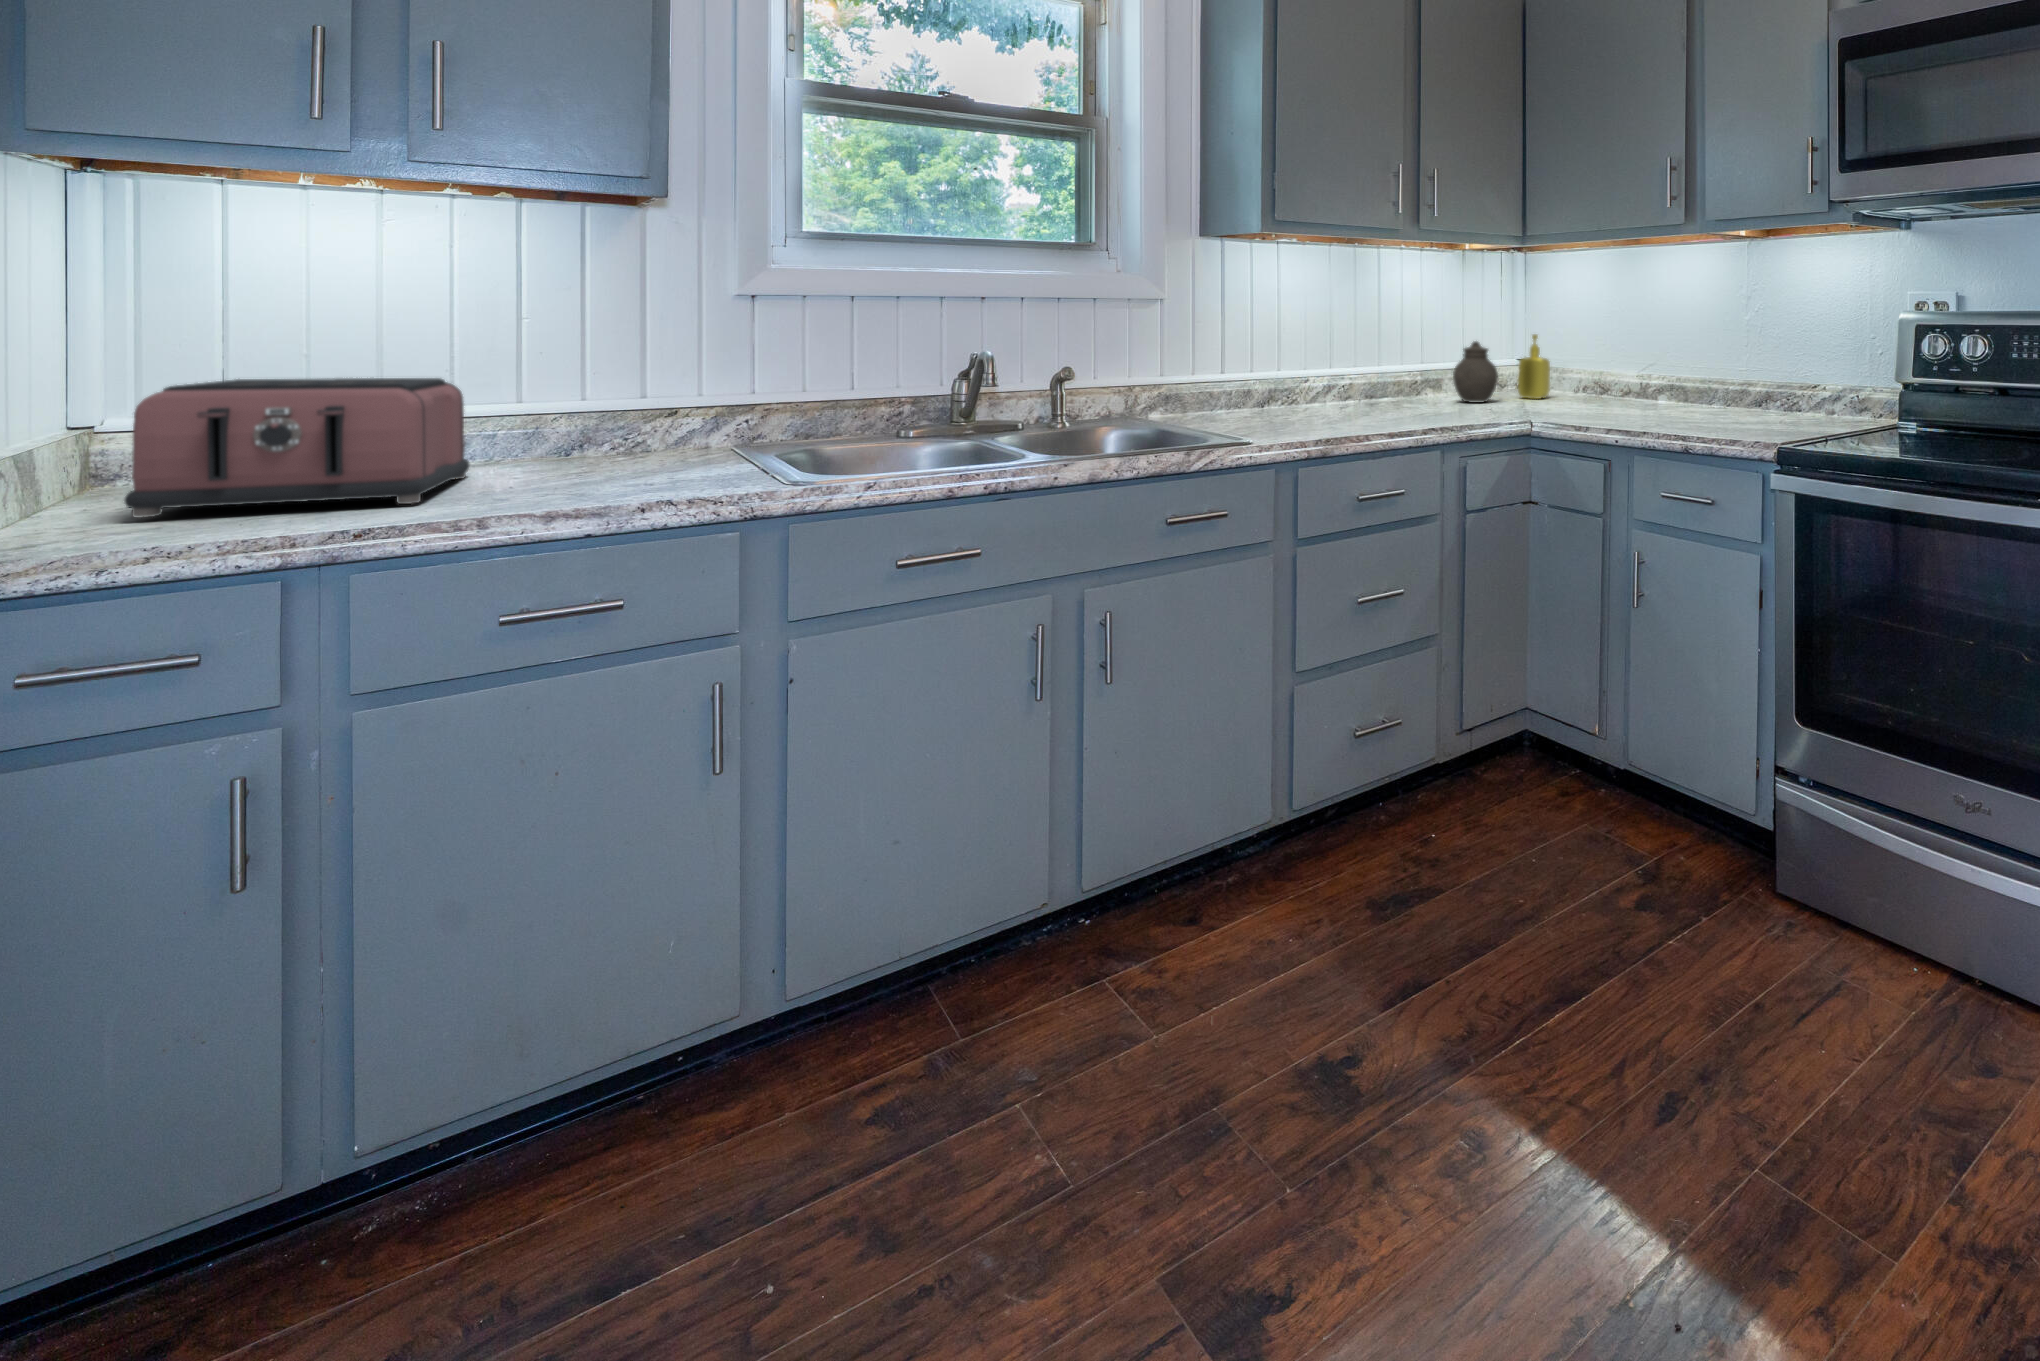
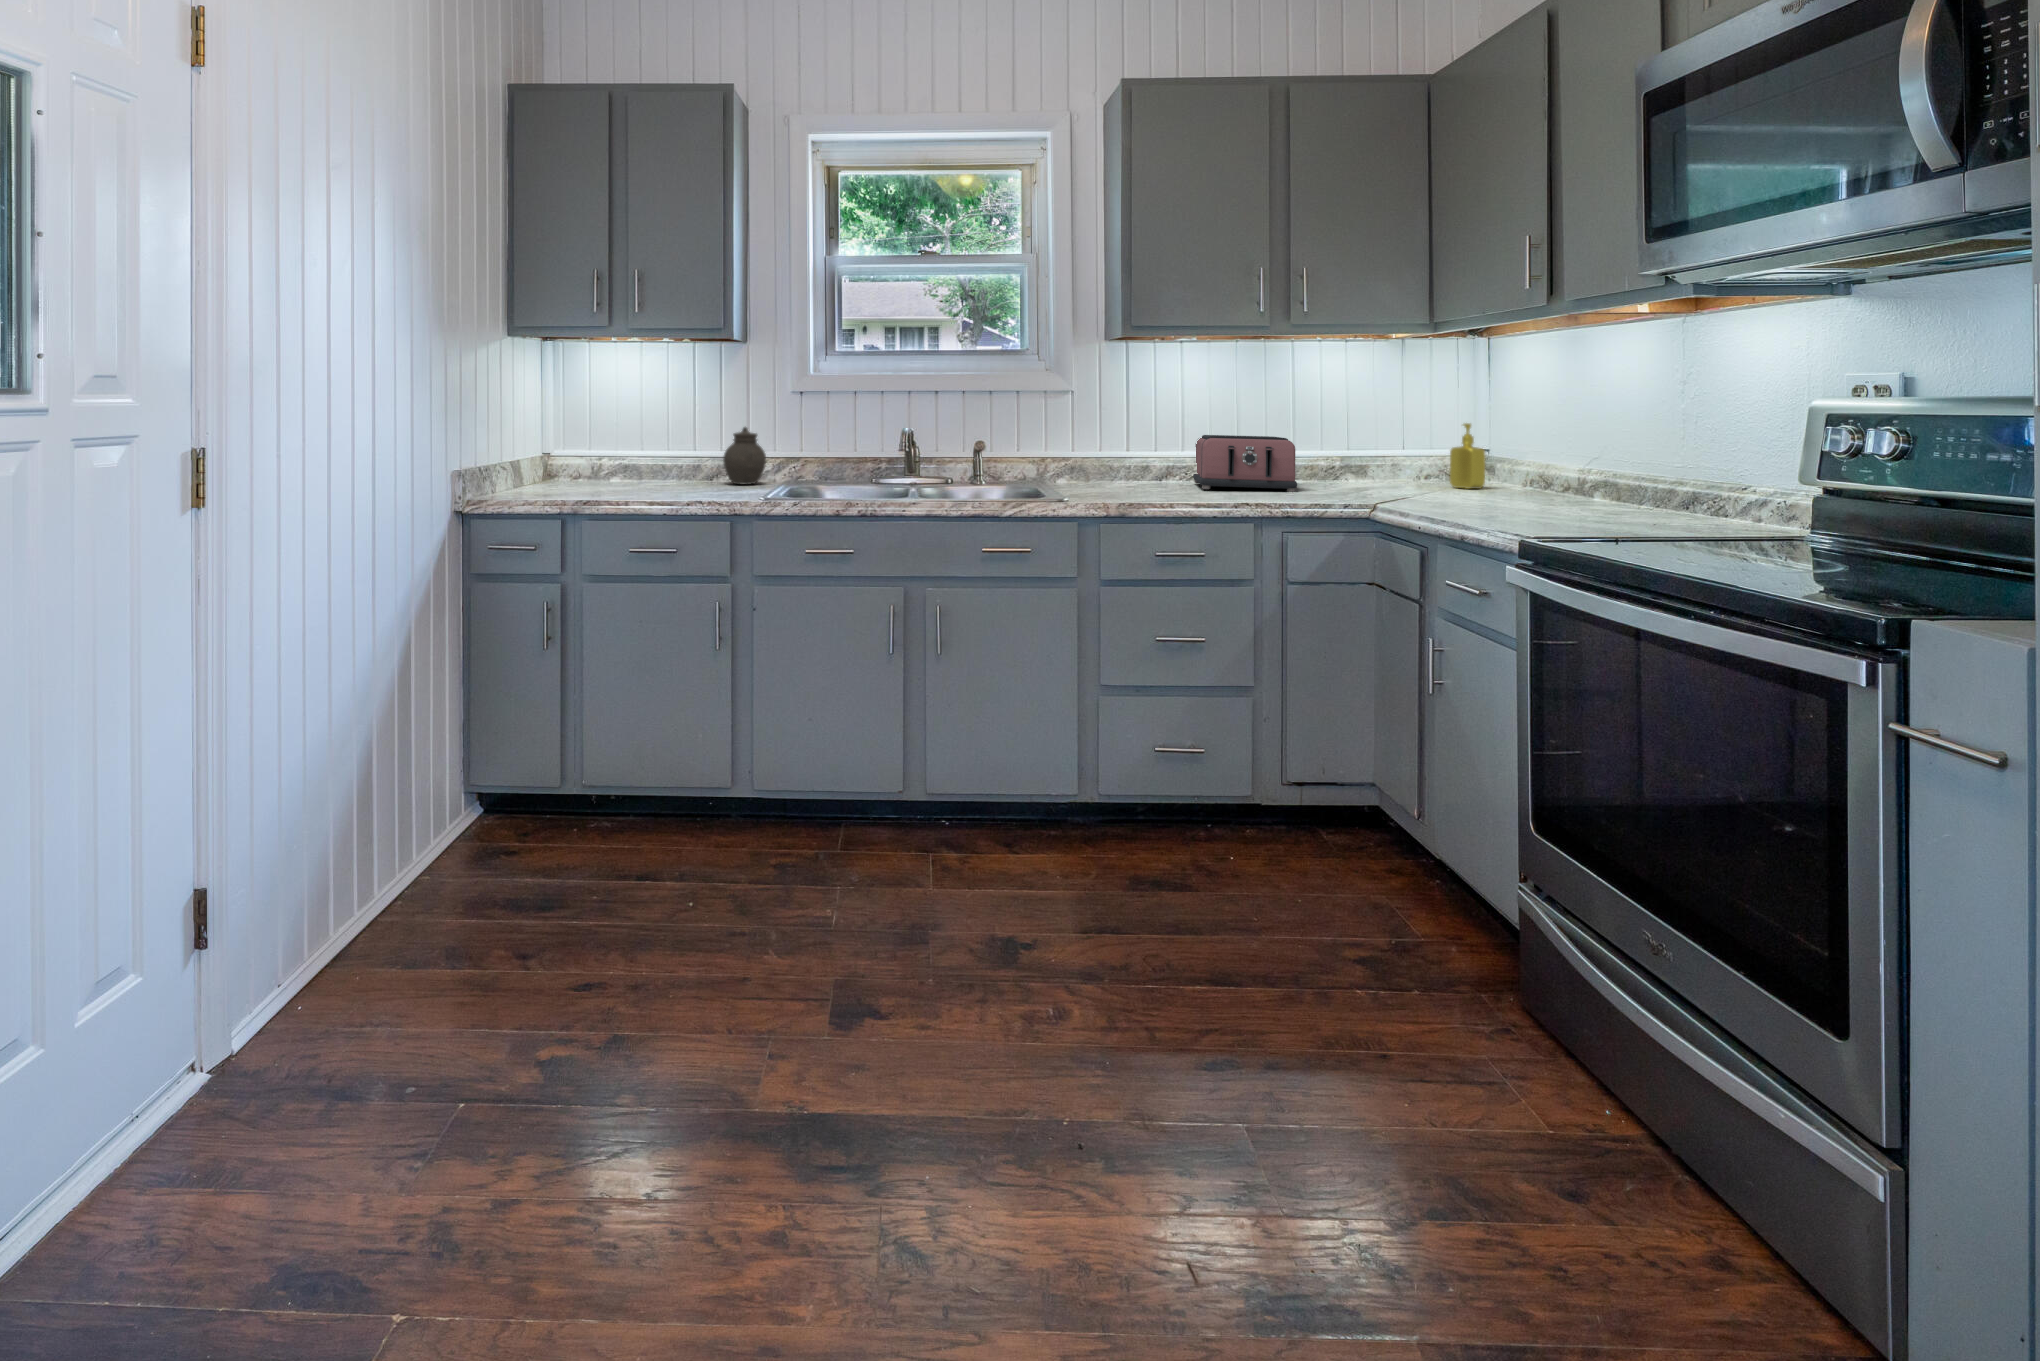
jar: present [1453,341,1498,403] -> present [723,427,766,485]
toaster: present [124,378,469,518] -> present [1193,435,1297,492]

